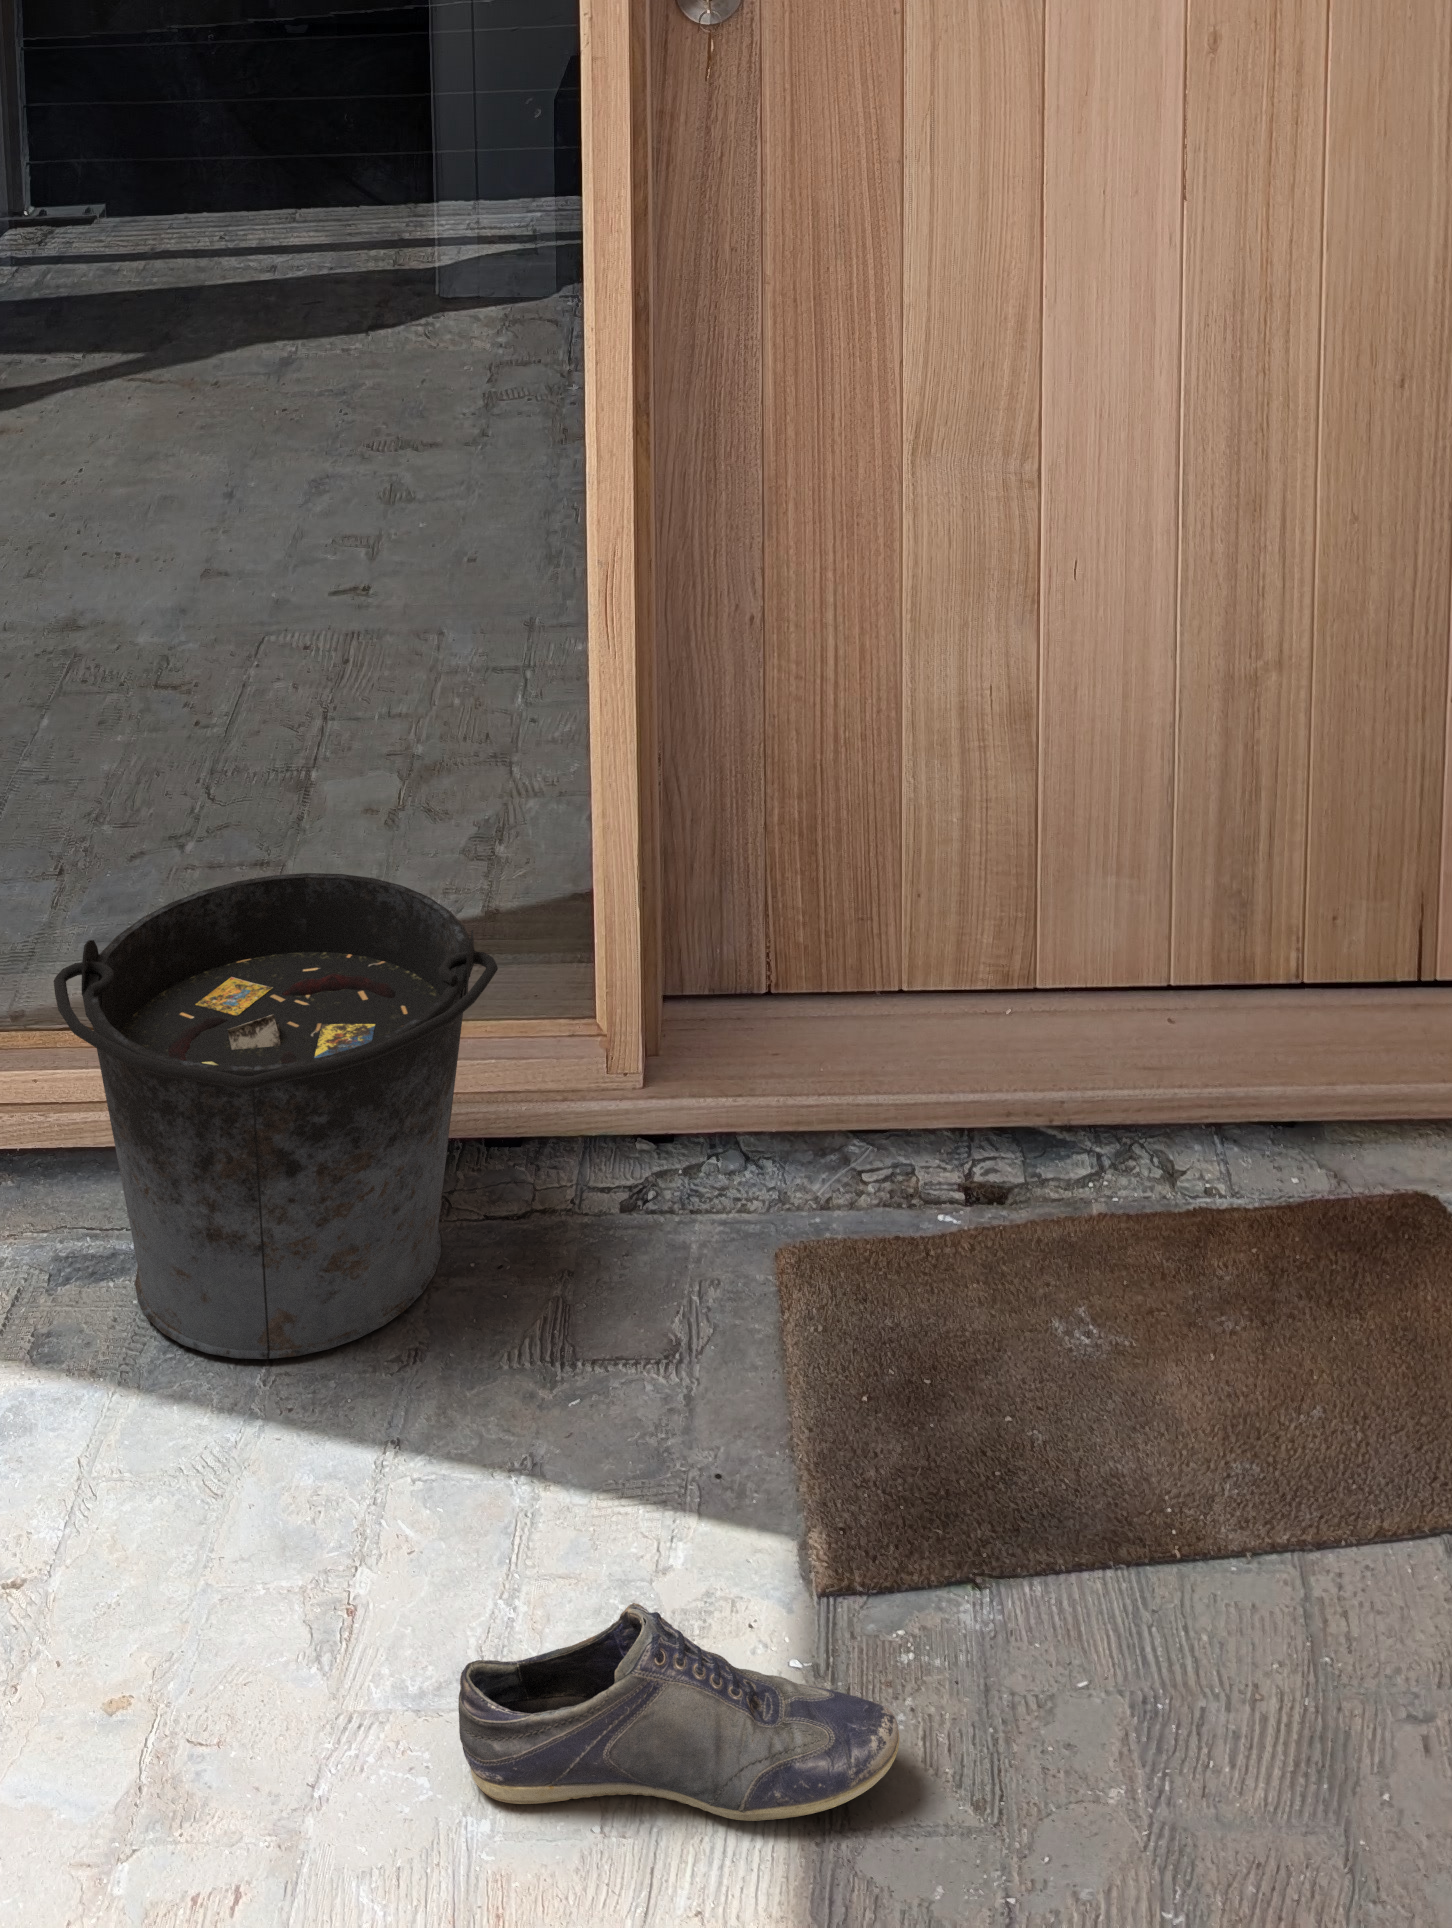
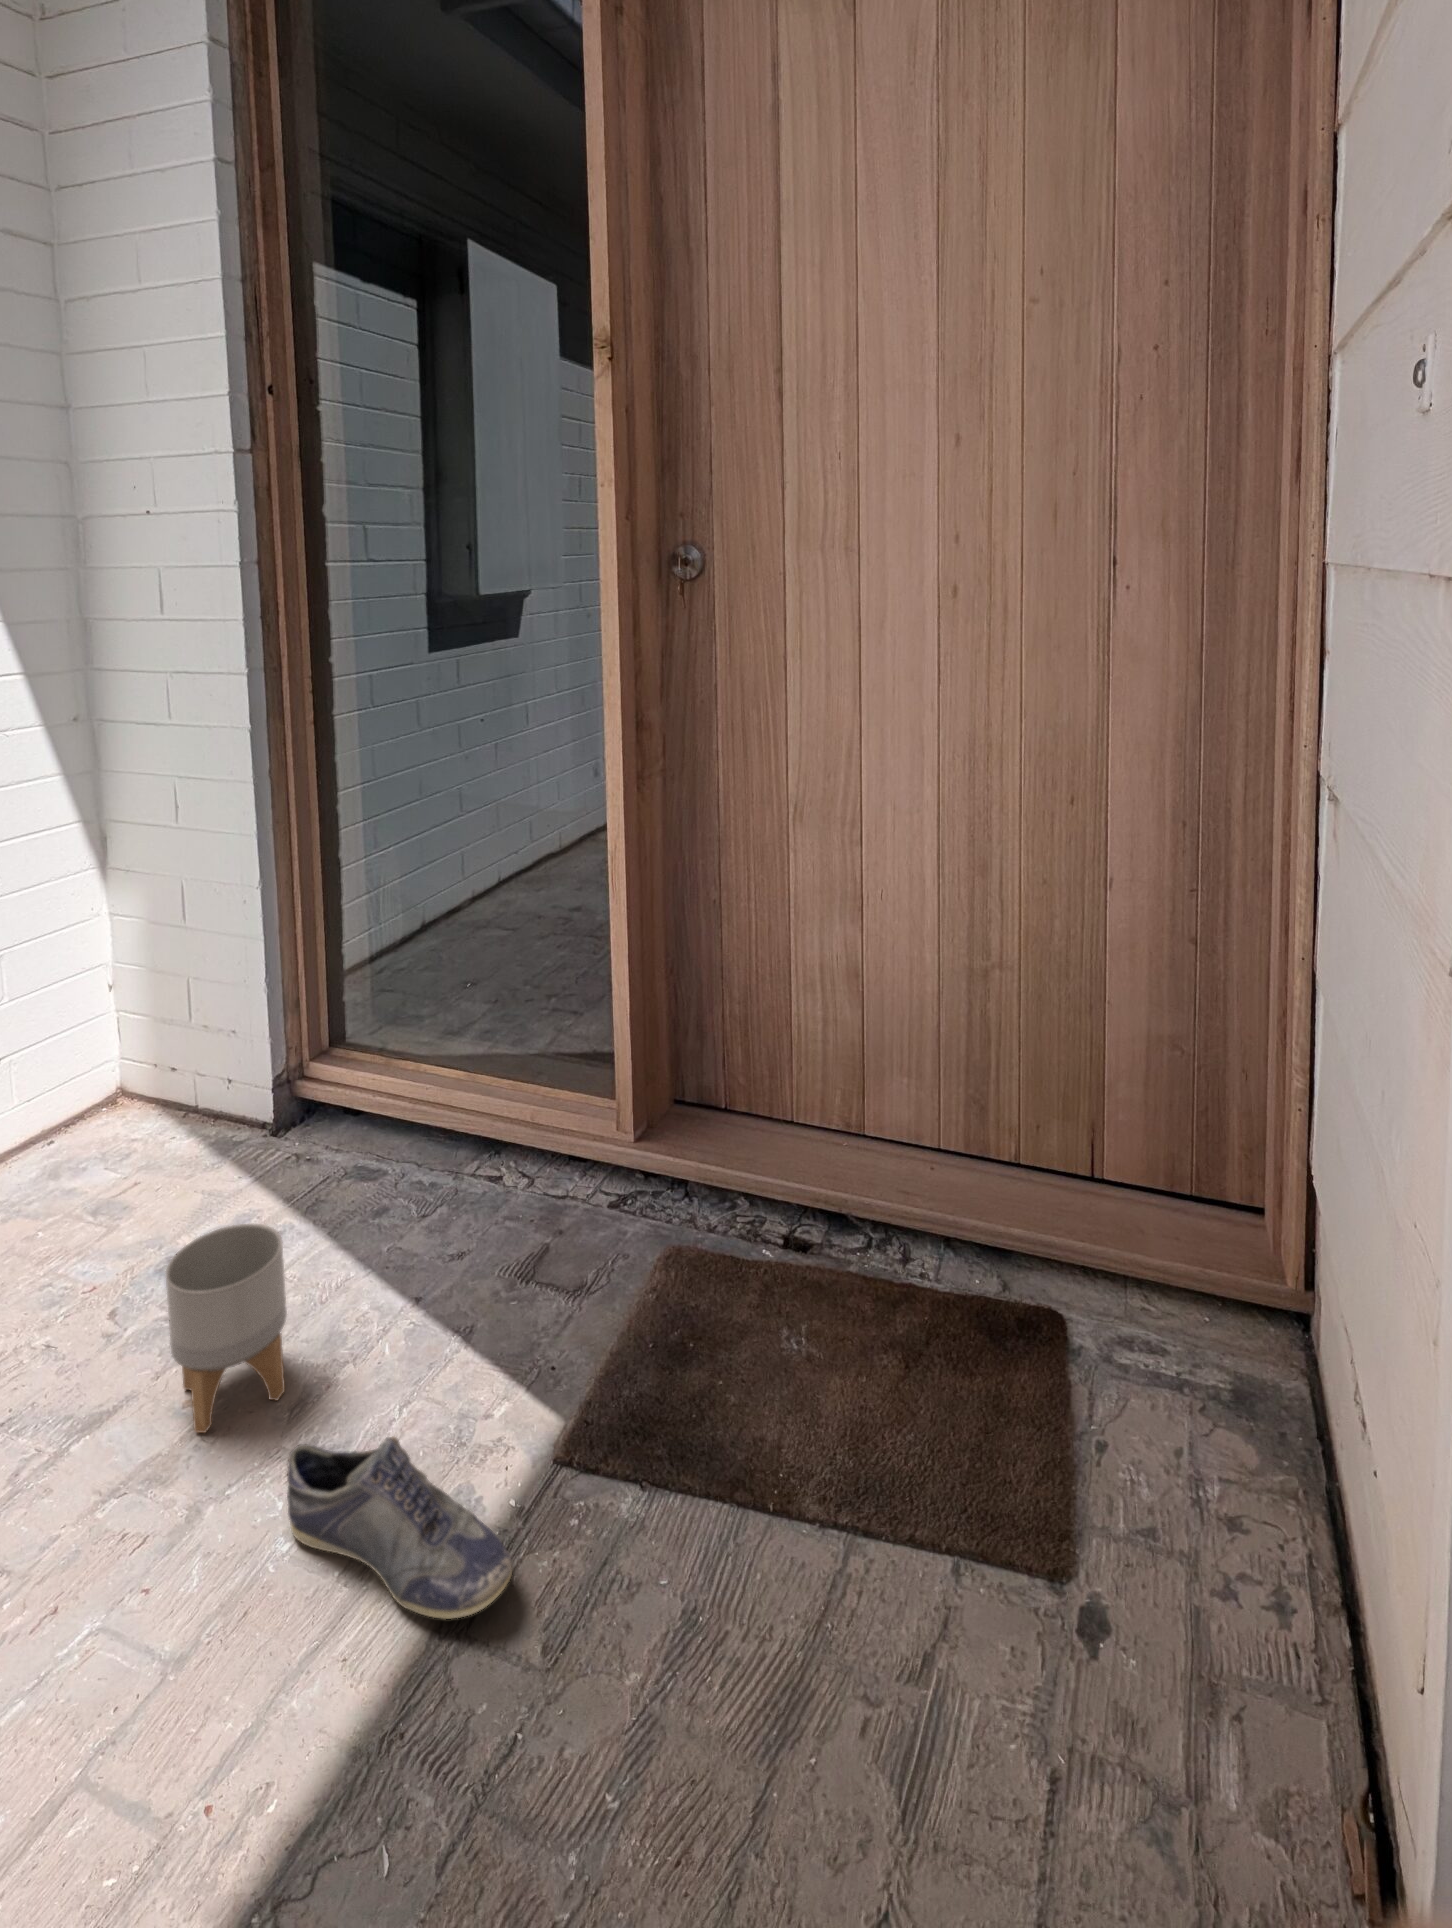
bucket: present [54,873,498,1359] -> none [317,999,531,1244]
planter: none [78,1358,284,1728] -> present [166,1224,287,1433]

